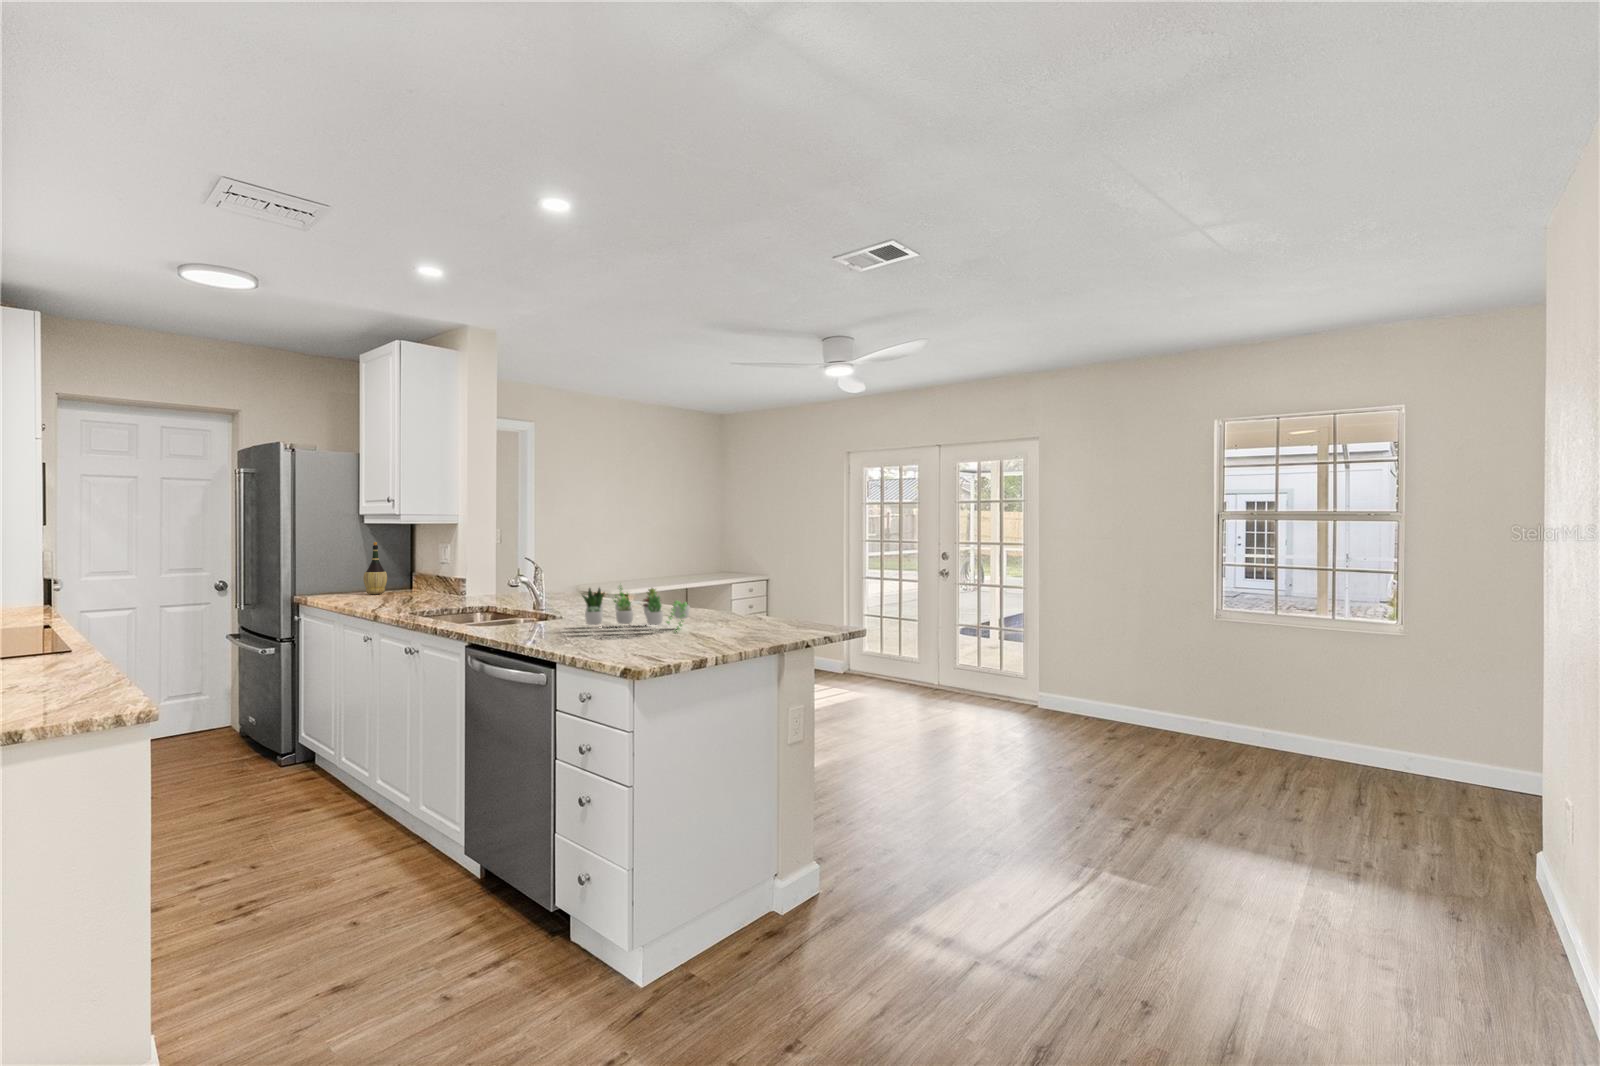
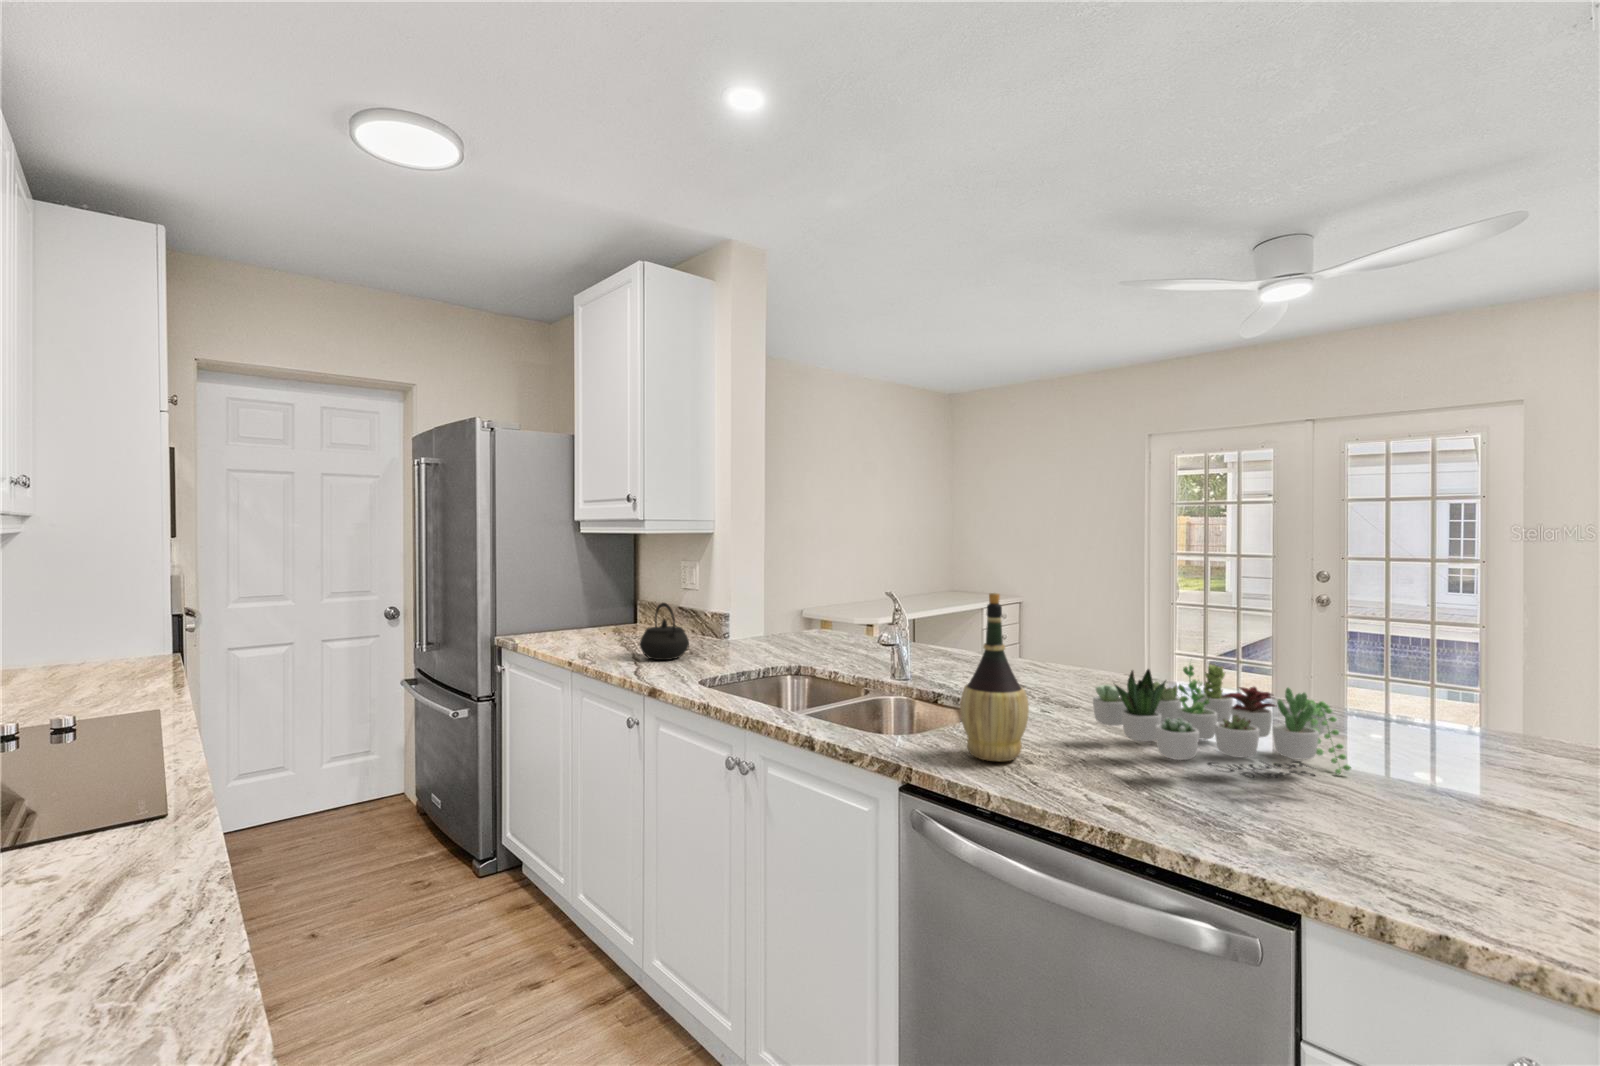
wine bottle: present [363,542,387,594] -> present [960,593,1029,761]
kettle: none [388,569,424,606] -> present [640,603,689,660]

